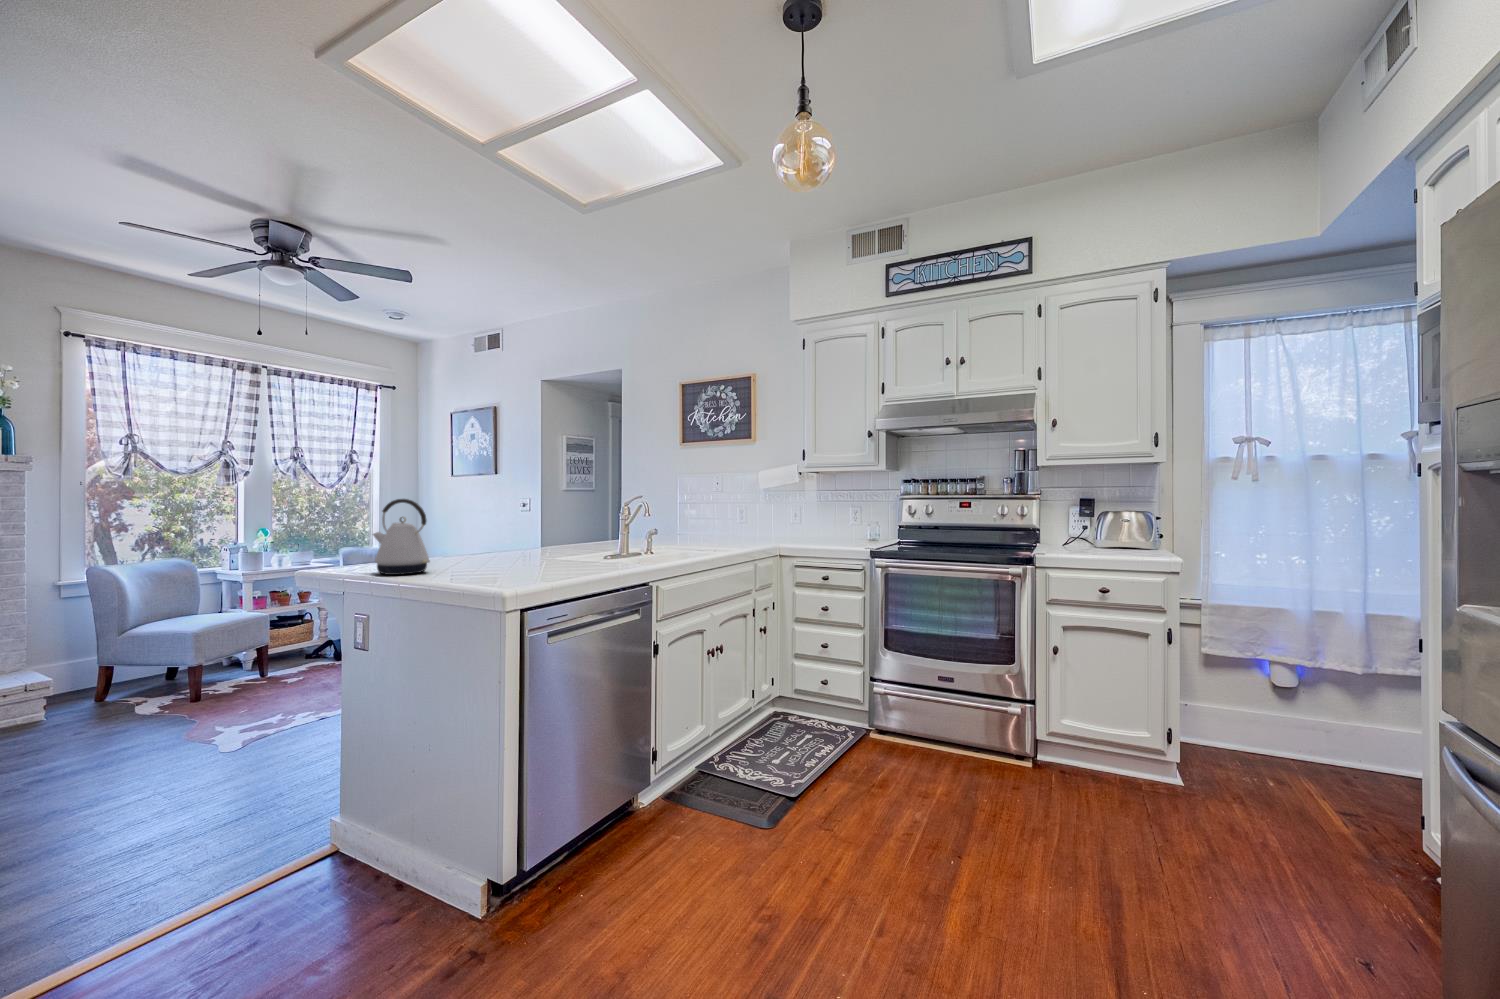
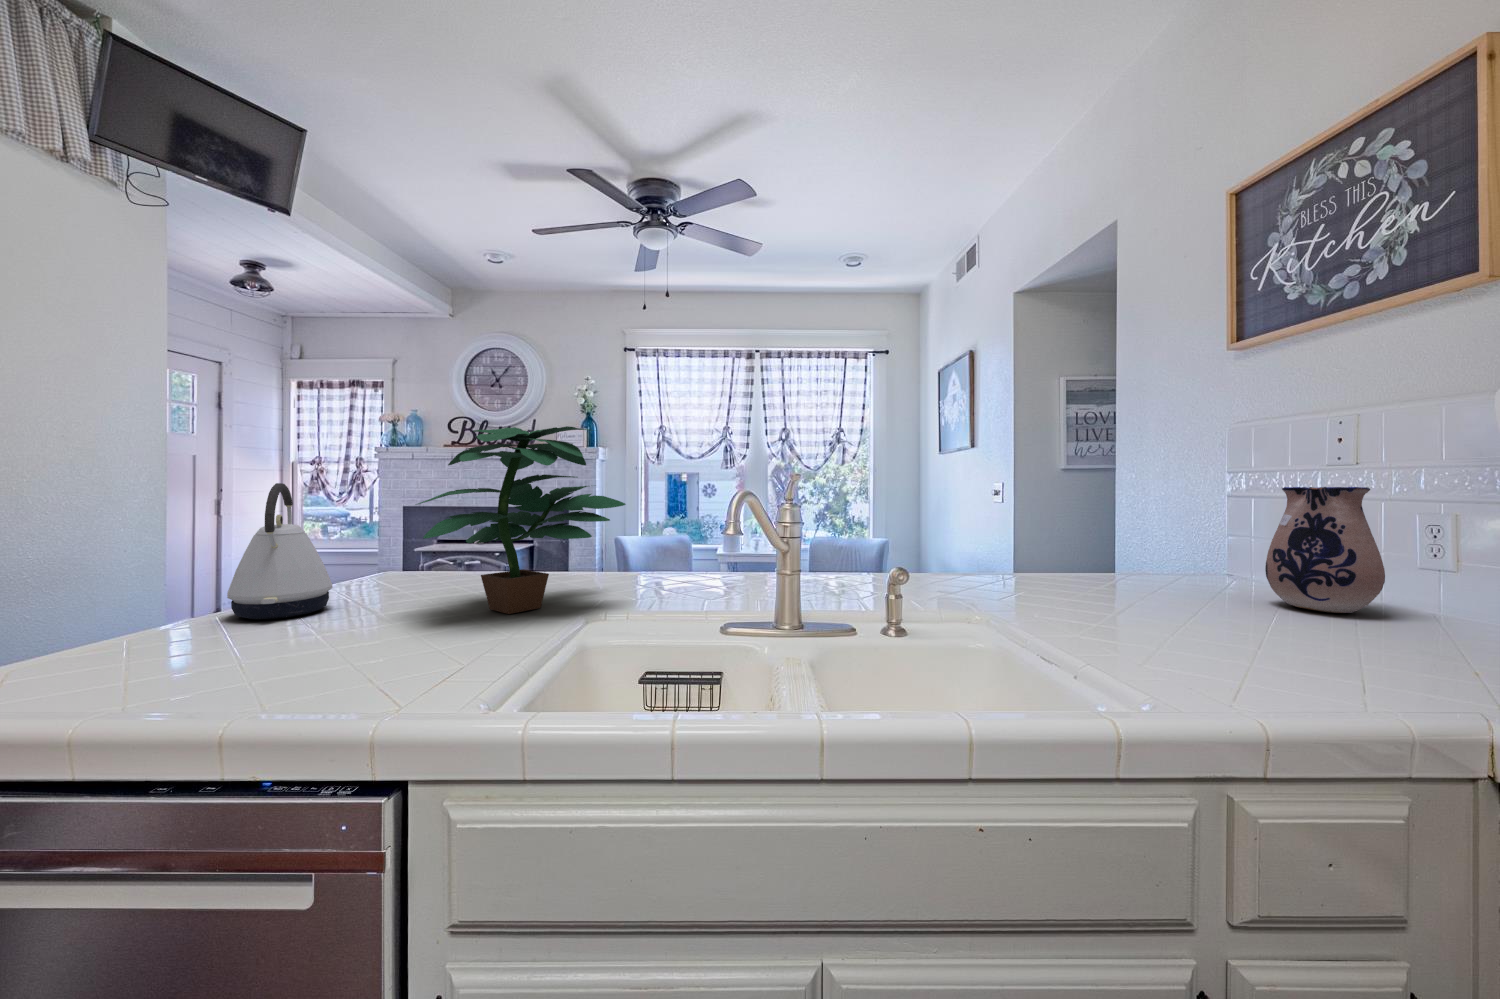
potted plant: none [462,470,548,563] -> present [418,426,626,614]
ceramic pitcher: none [711,501,739,540] -> present [1265,487,1385,613]

